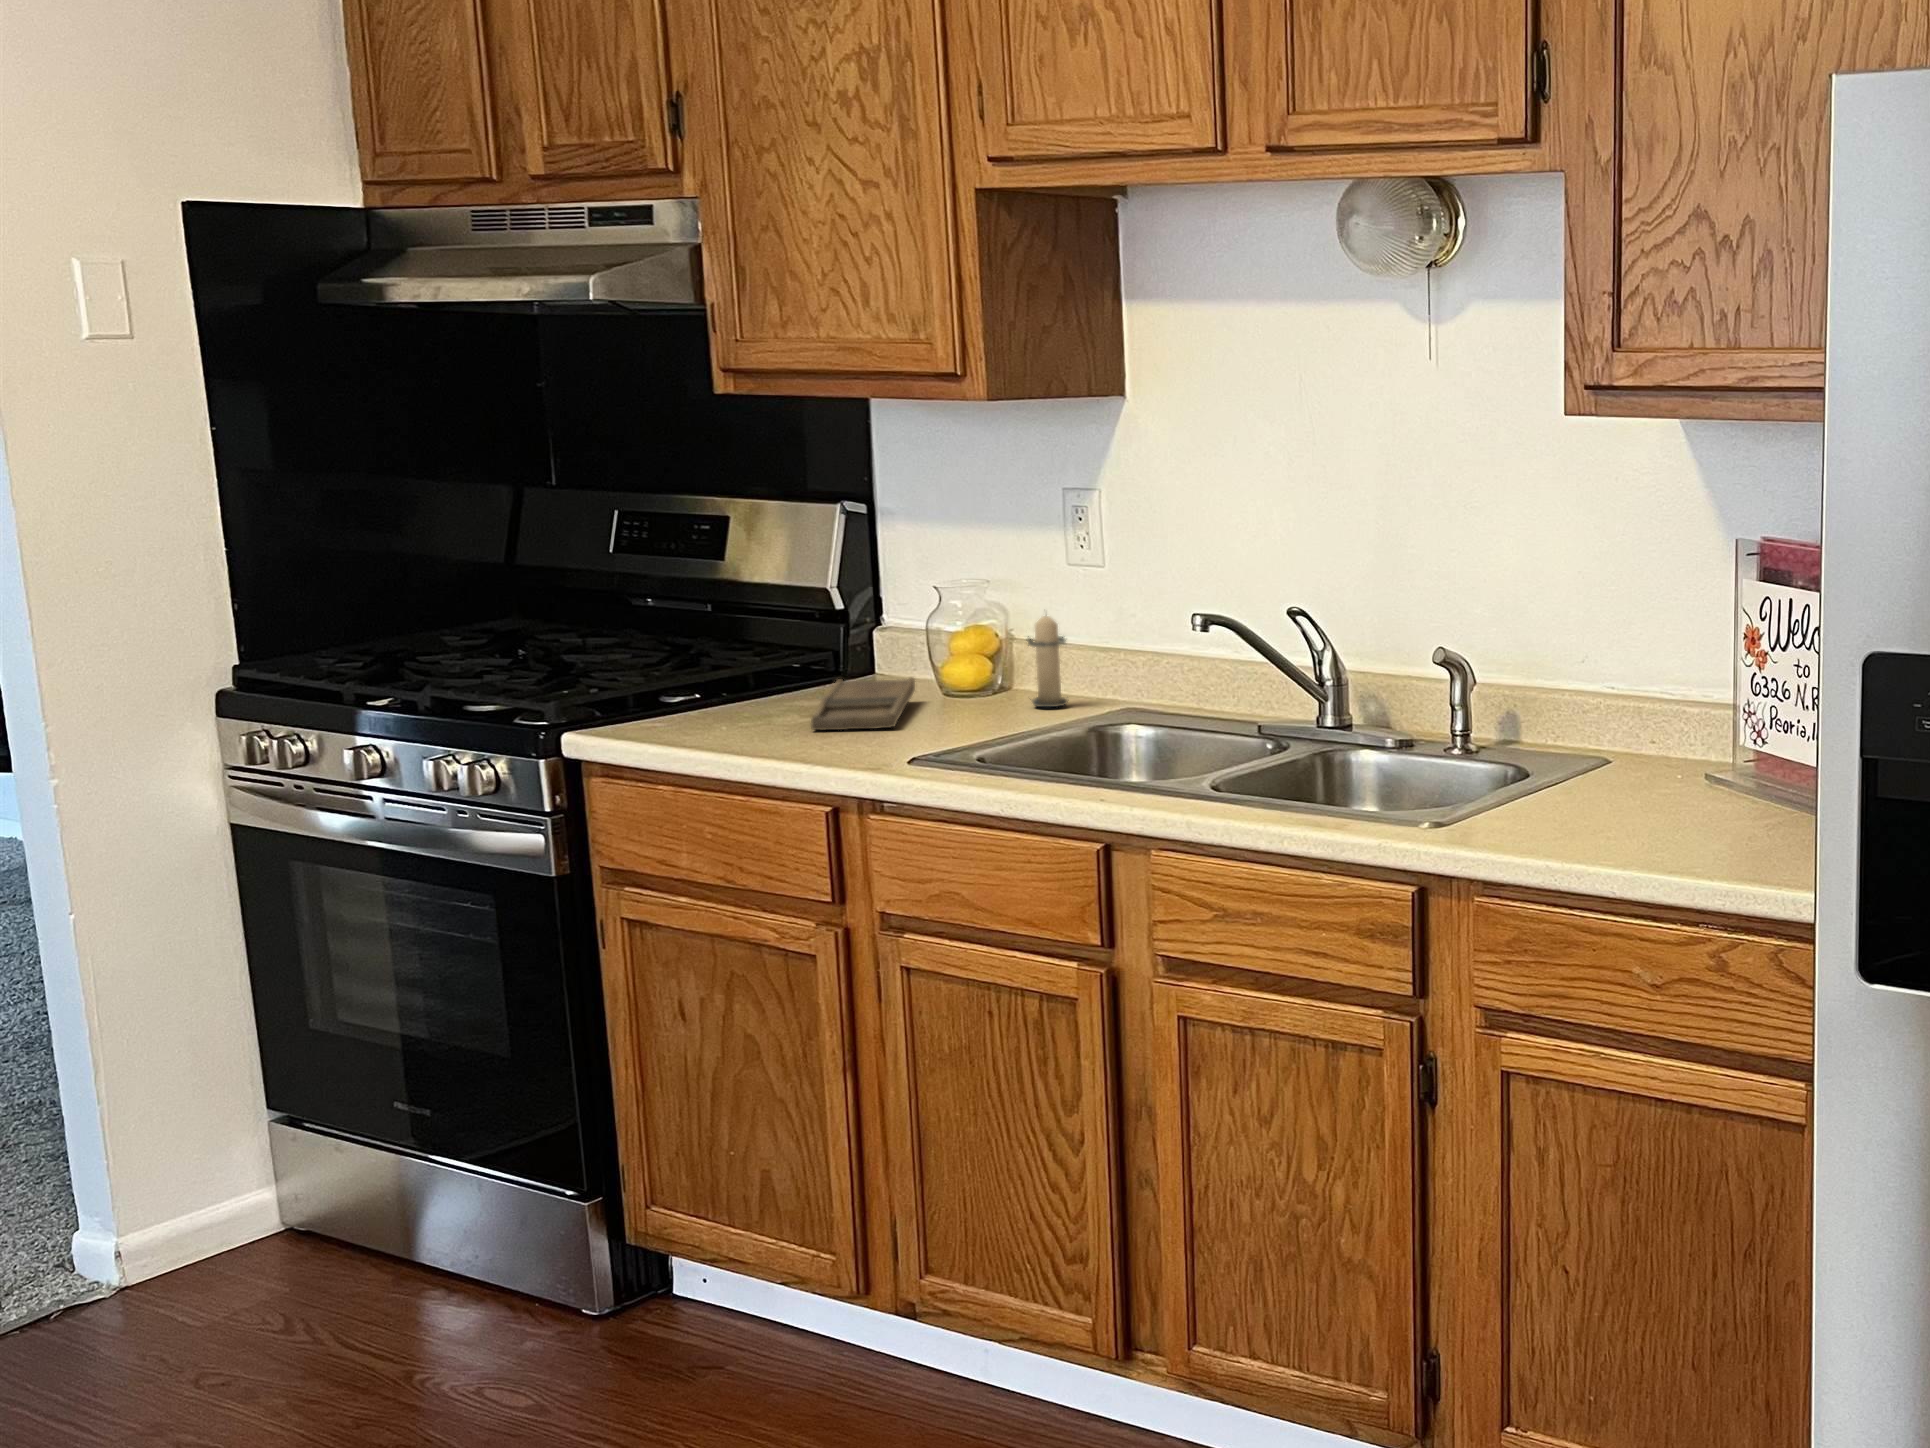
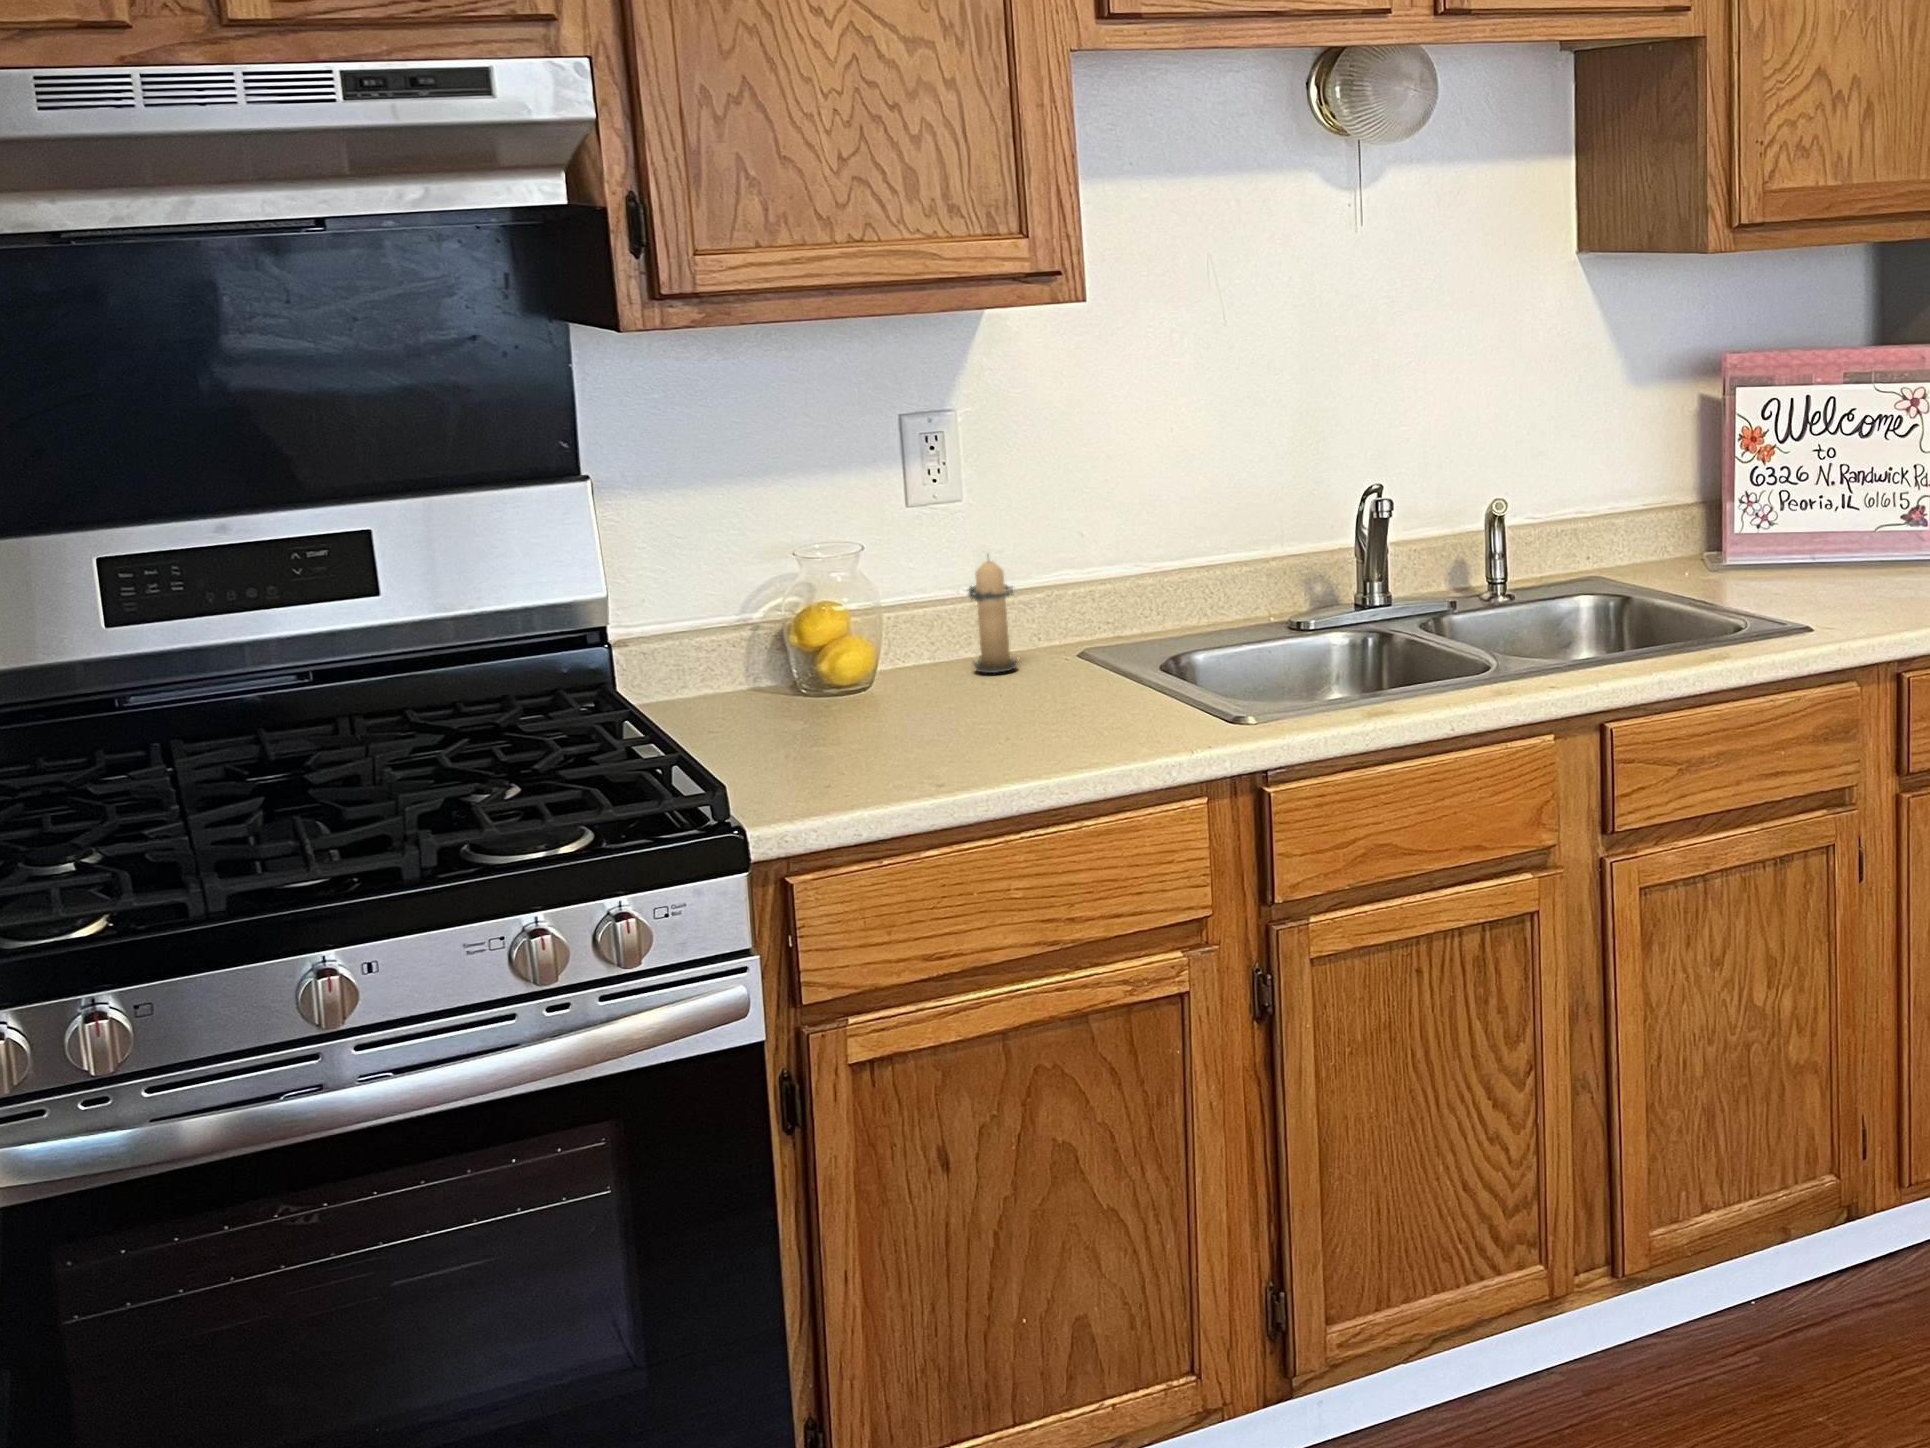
tray: present [811,678,915,730] -> none [784,674,1032,741]

